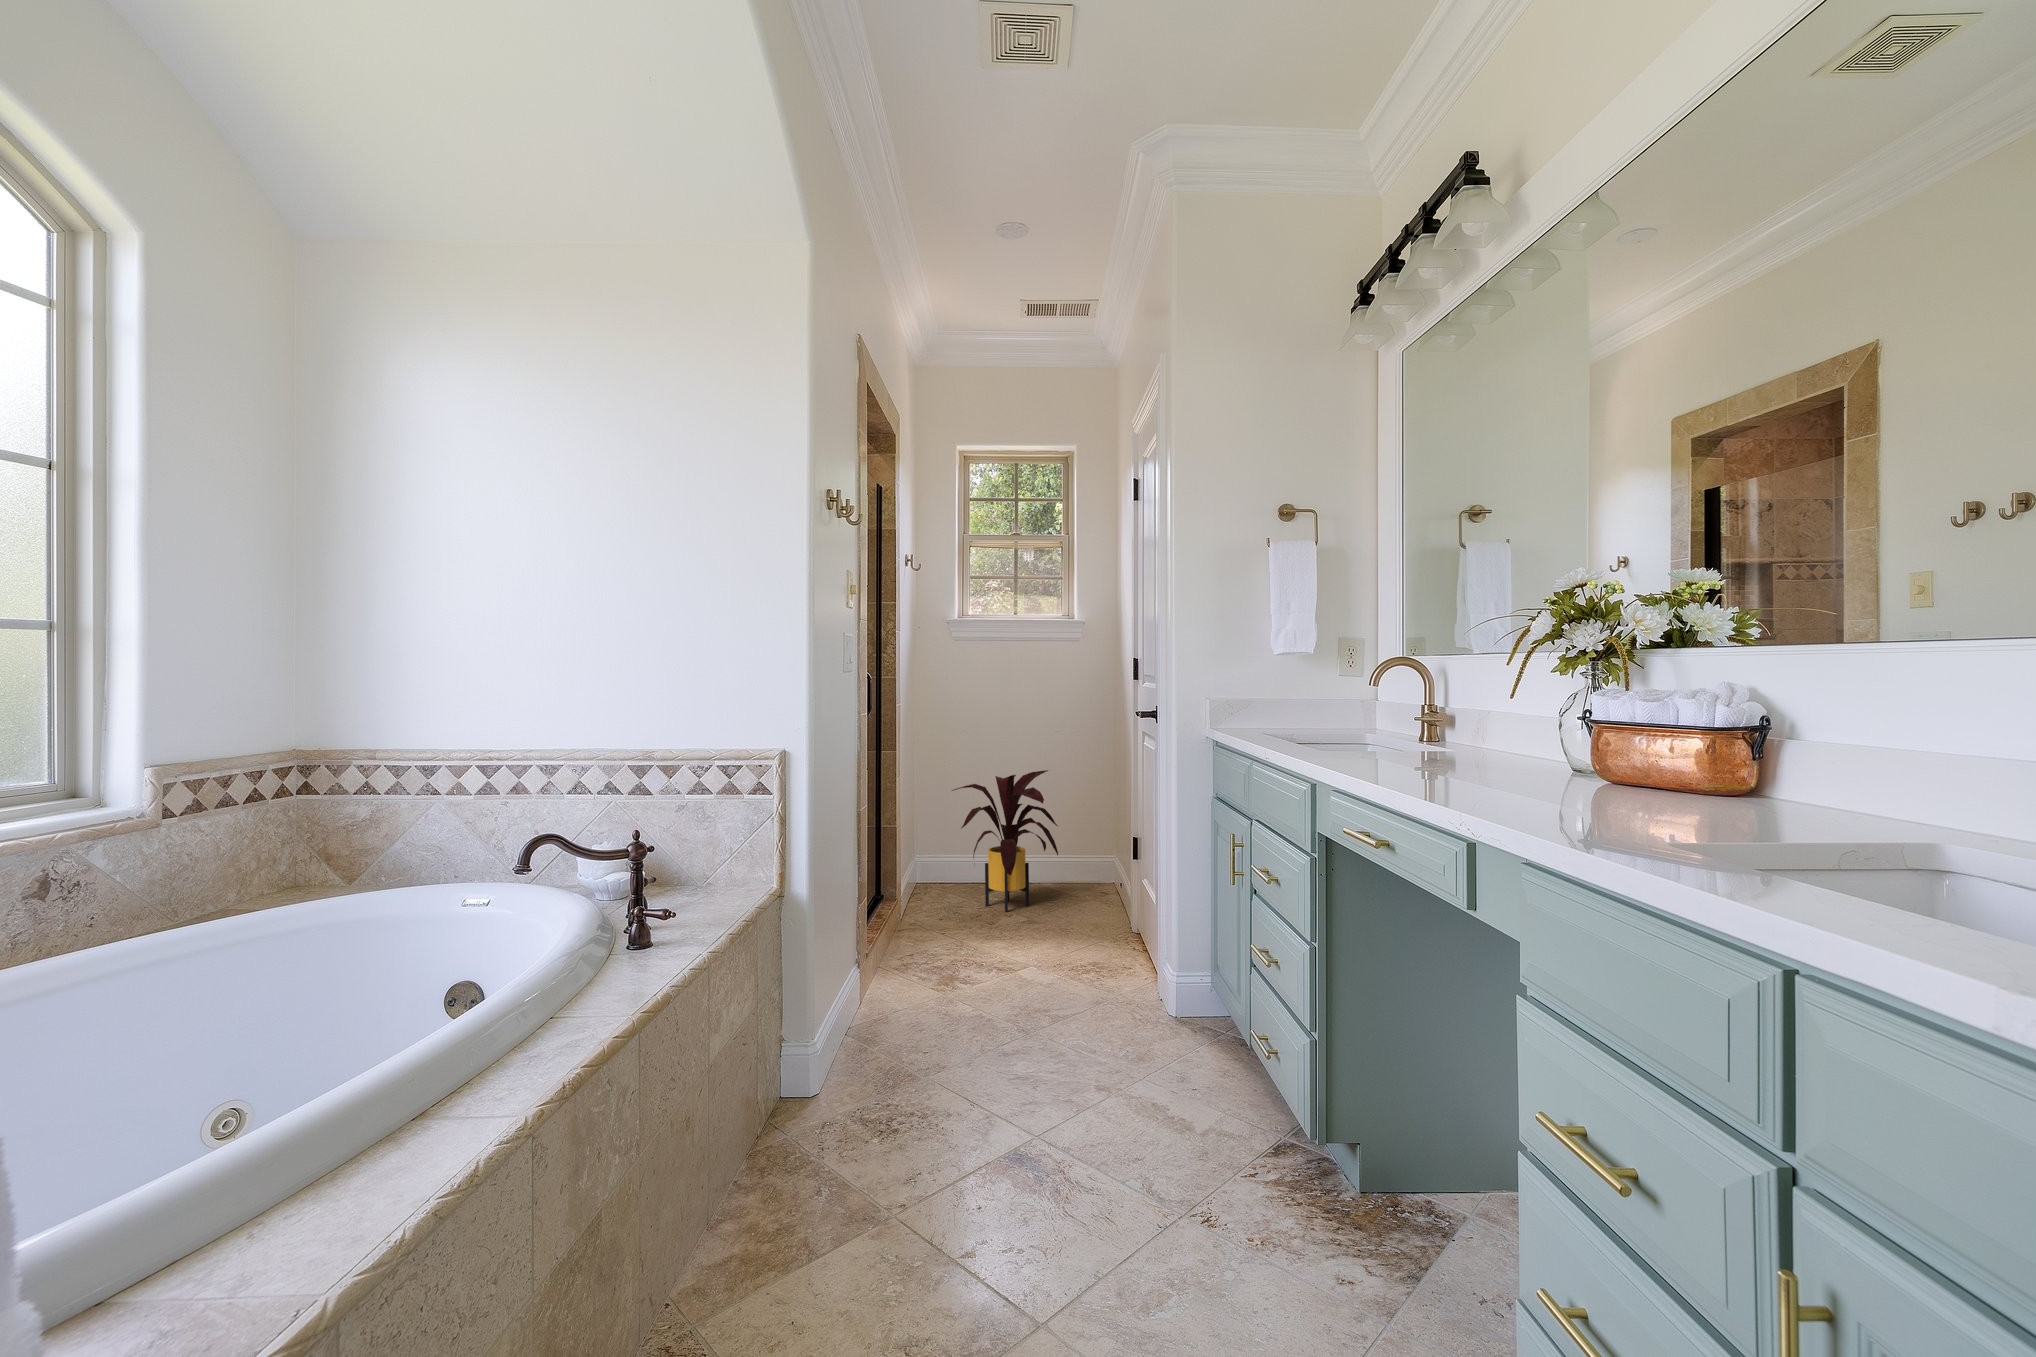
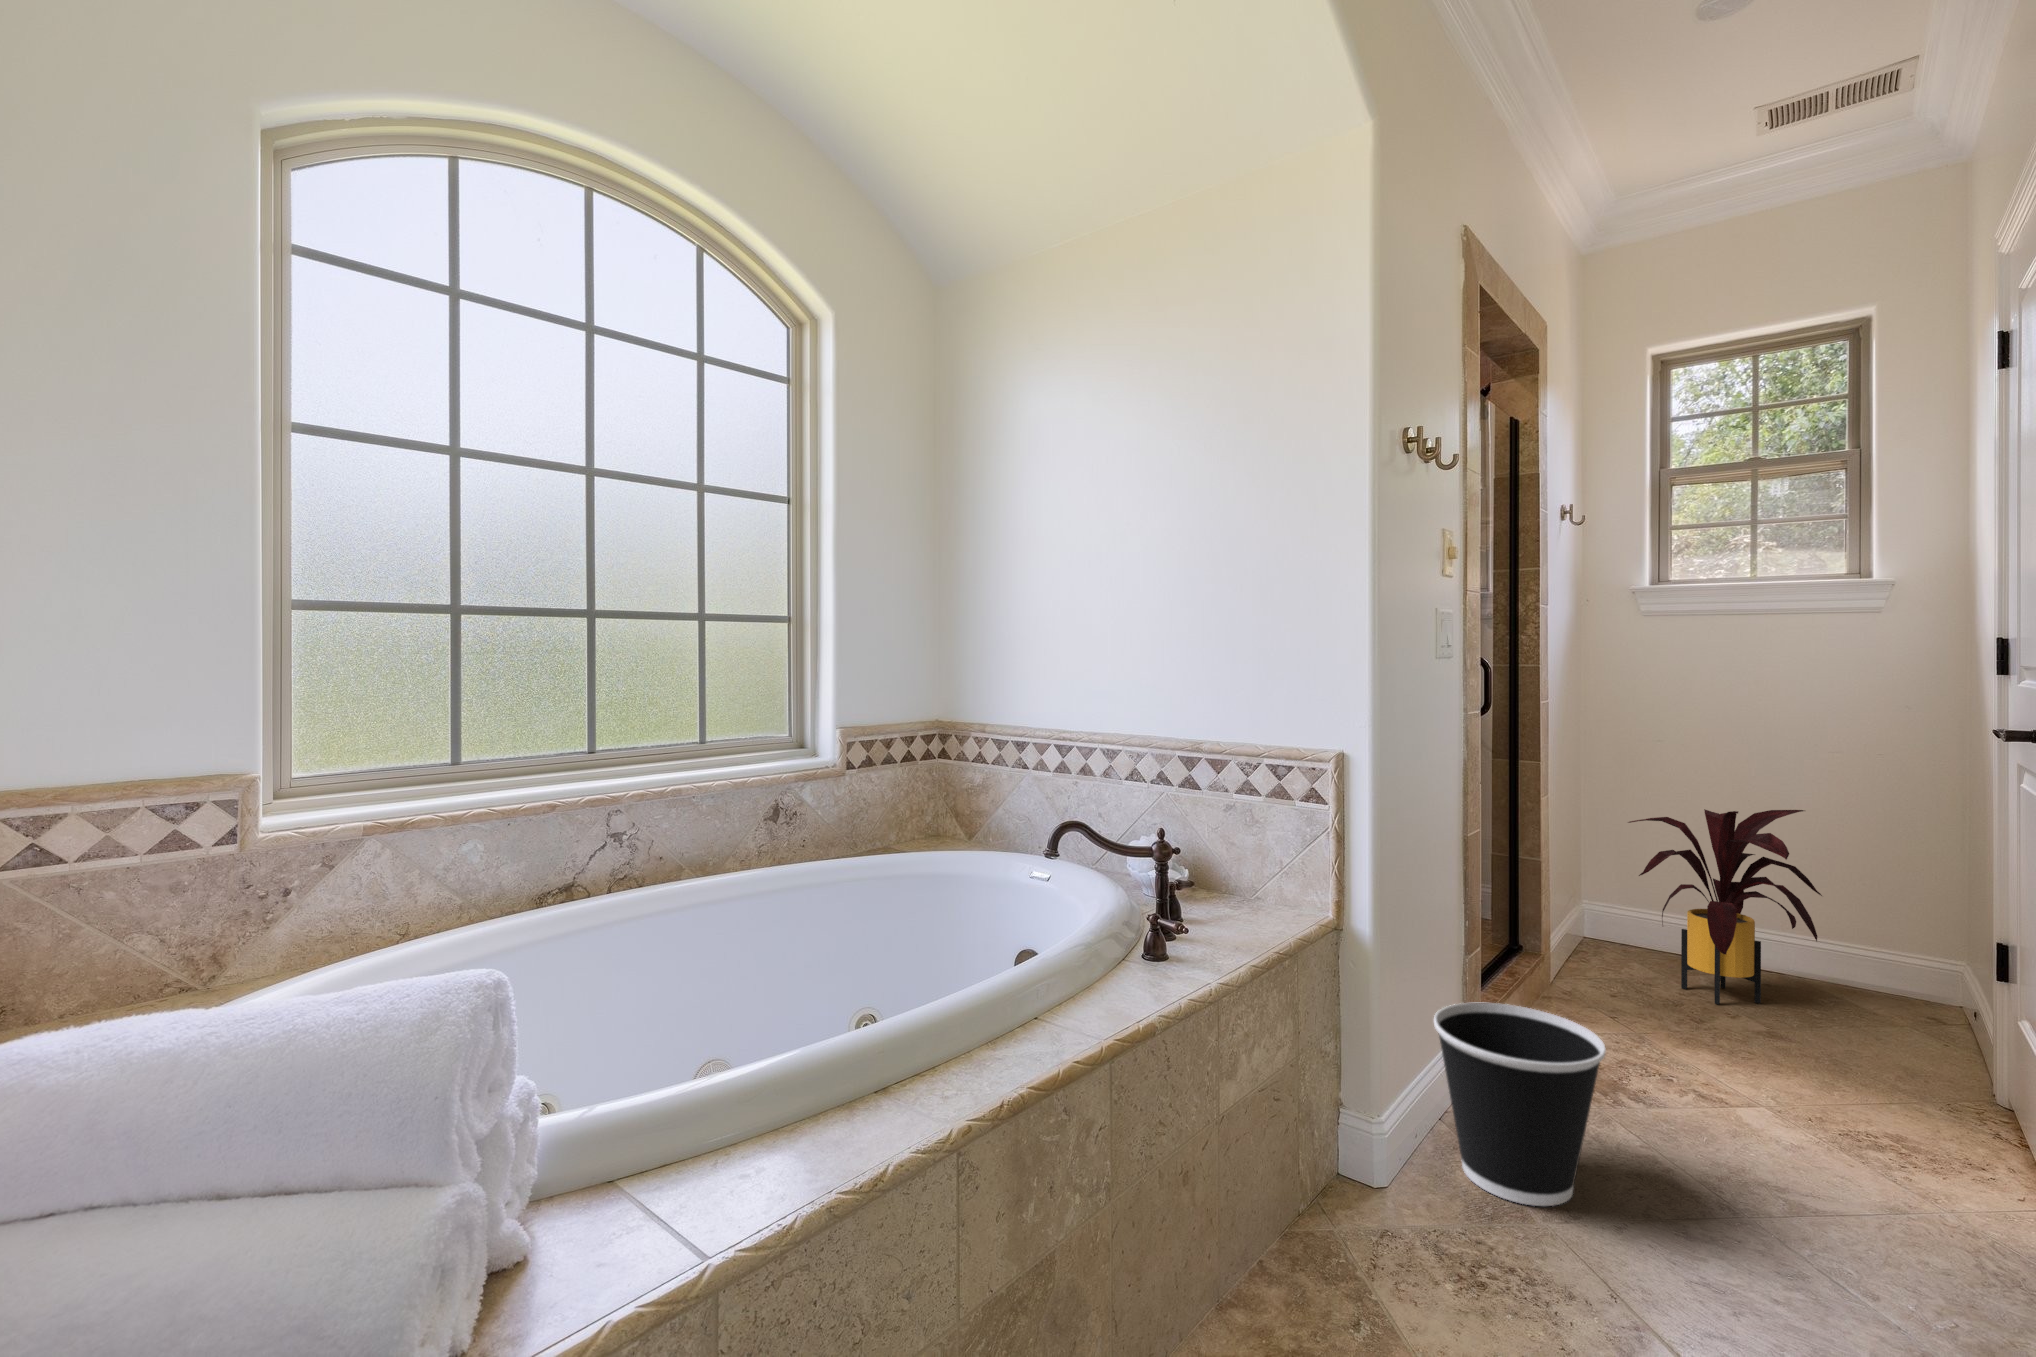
wastebasket: none [849,933,961,1076] -> present [1434,1003,1606,1206]

